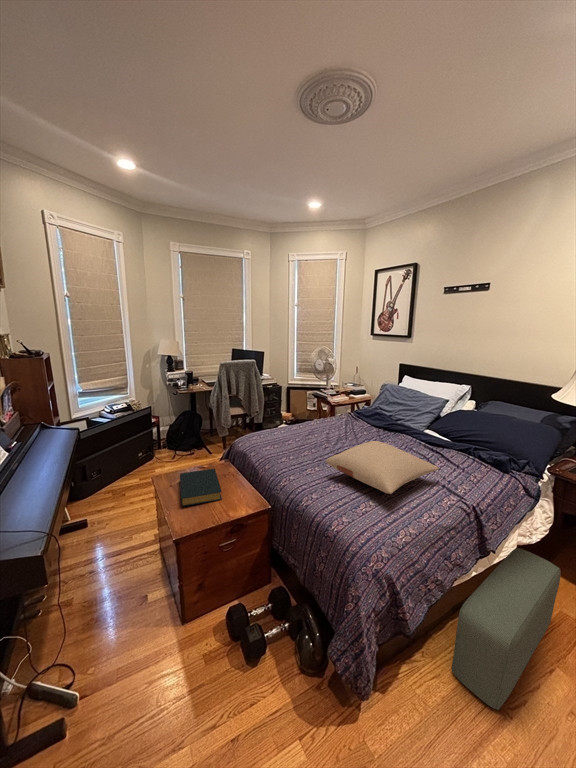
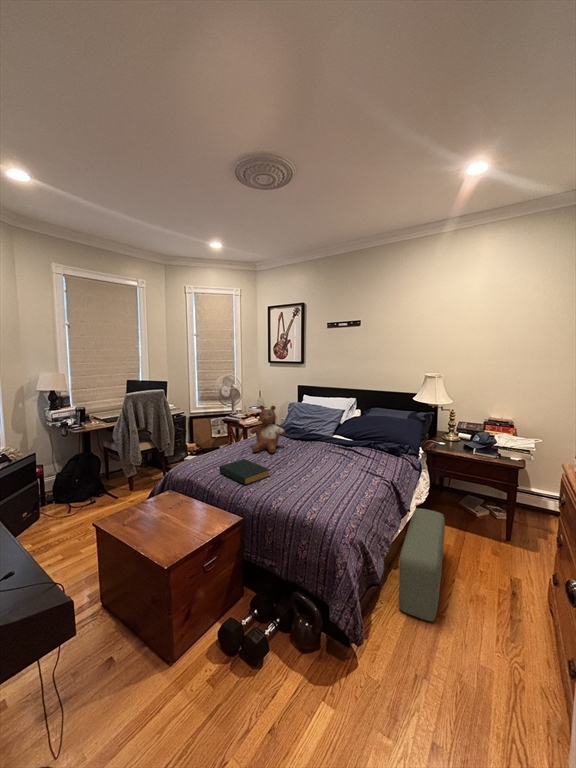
stuffed bear: none [318,385,359,440] -> present [251,405,285,453]
pillow: present [326,441,439,494] -> none [280,446,364,482]
hardback book: present [180,469,222,506] -> present [219,459,270,485]

